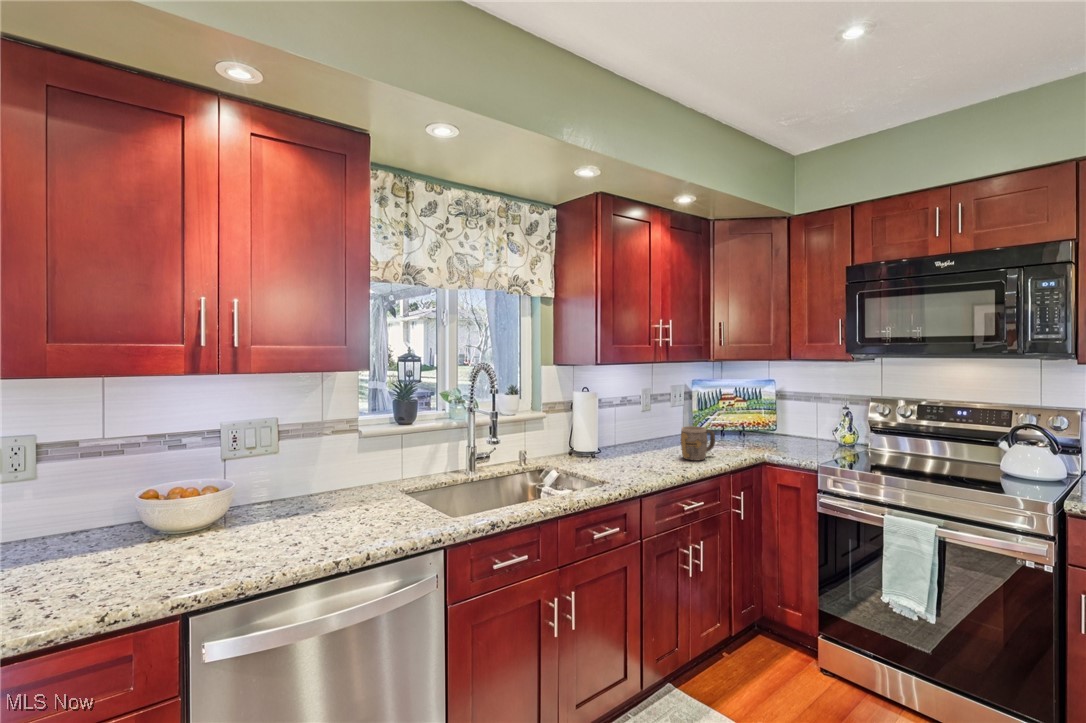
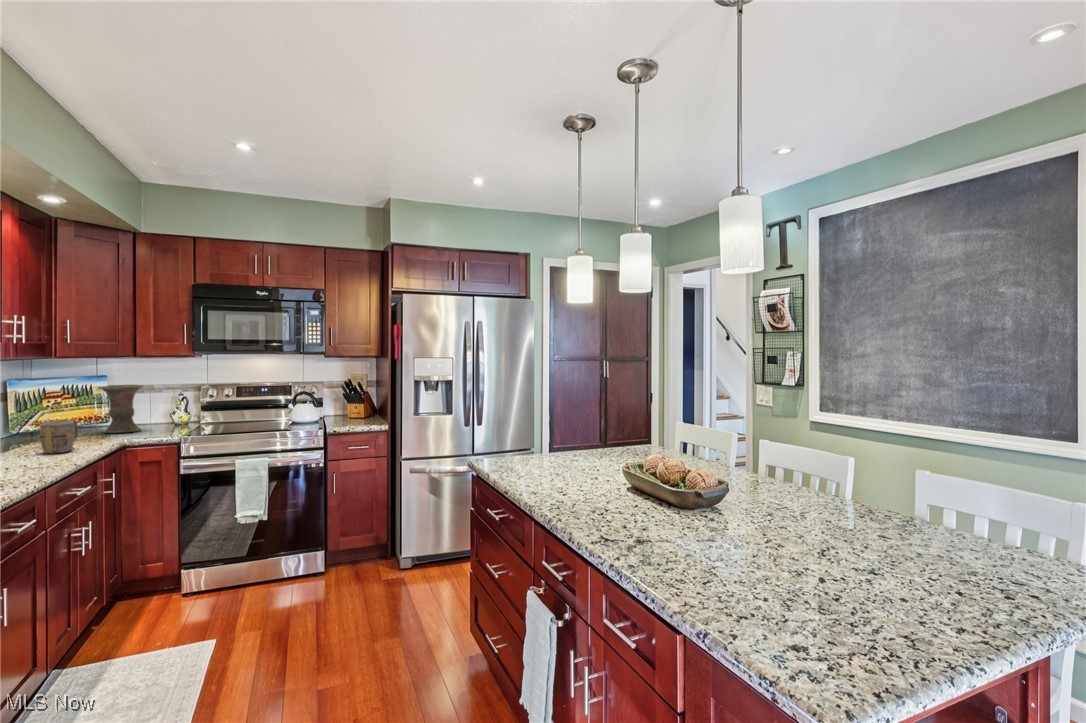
vase: none [755,391,799,446] -> present [98,385,143,433]

